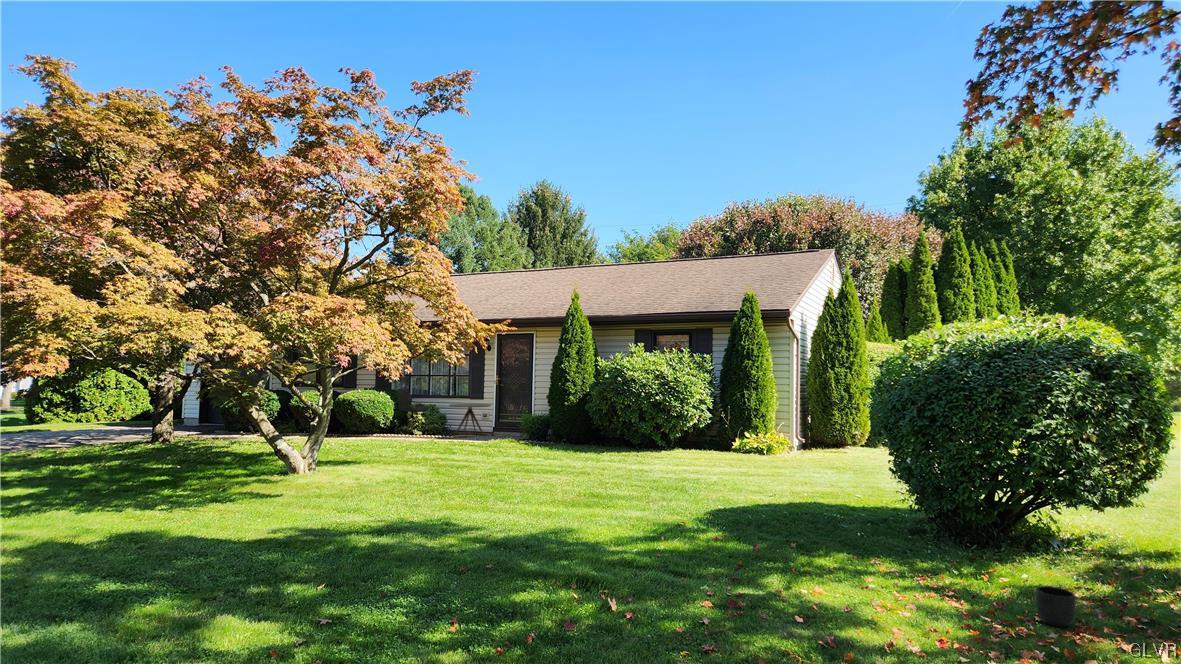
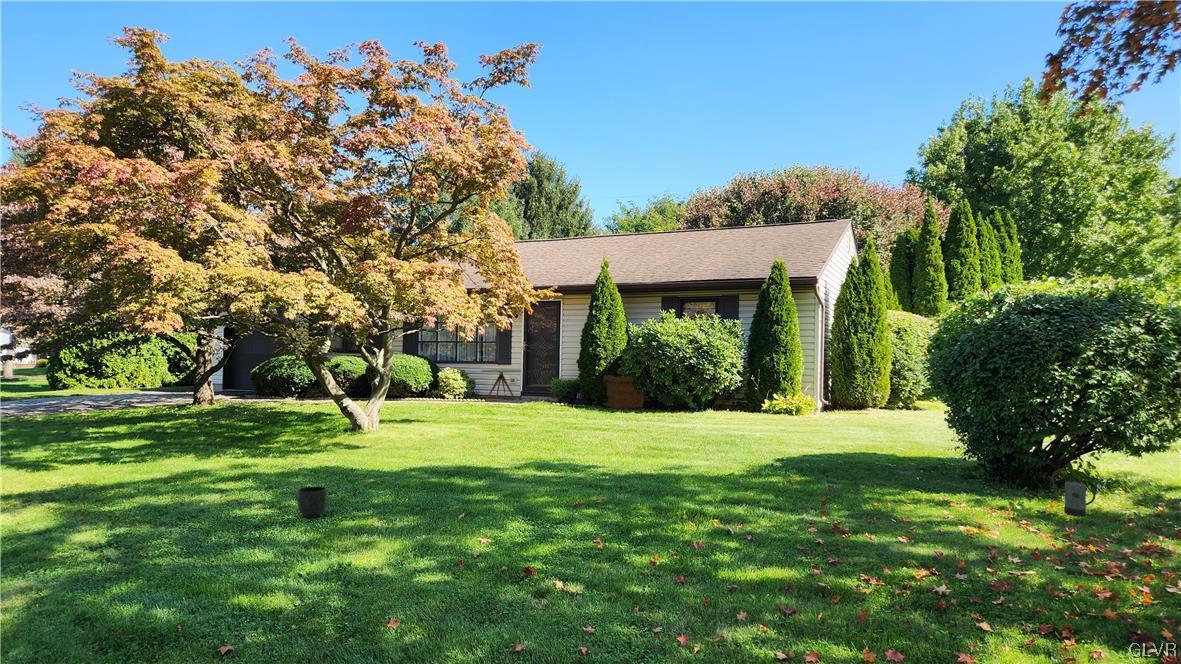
chair: present [396,389,428,433] -> none [428,355,459,398]
wooden crate: none [568,411,608,447] -> present [603,375,644,409]
watering can: none [989,540,1044,597] -> present [1051,469,1100,516]
planter: present [1035,586,1076,627] -> present [297,486,327,518]

